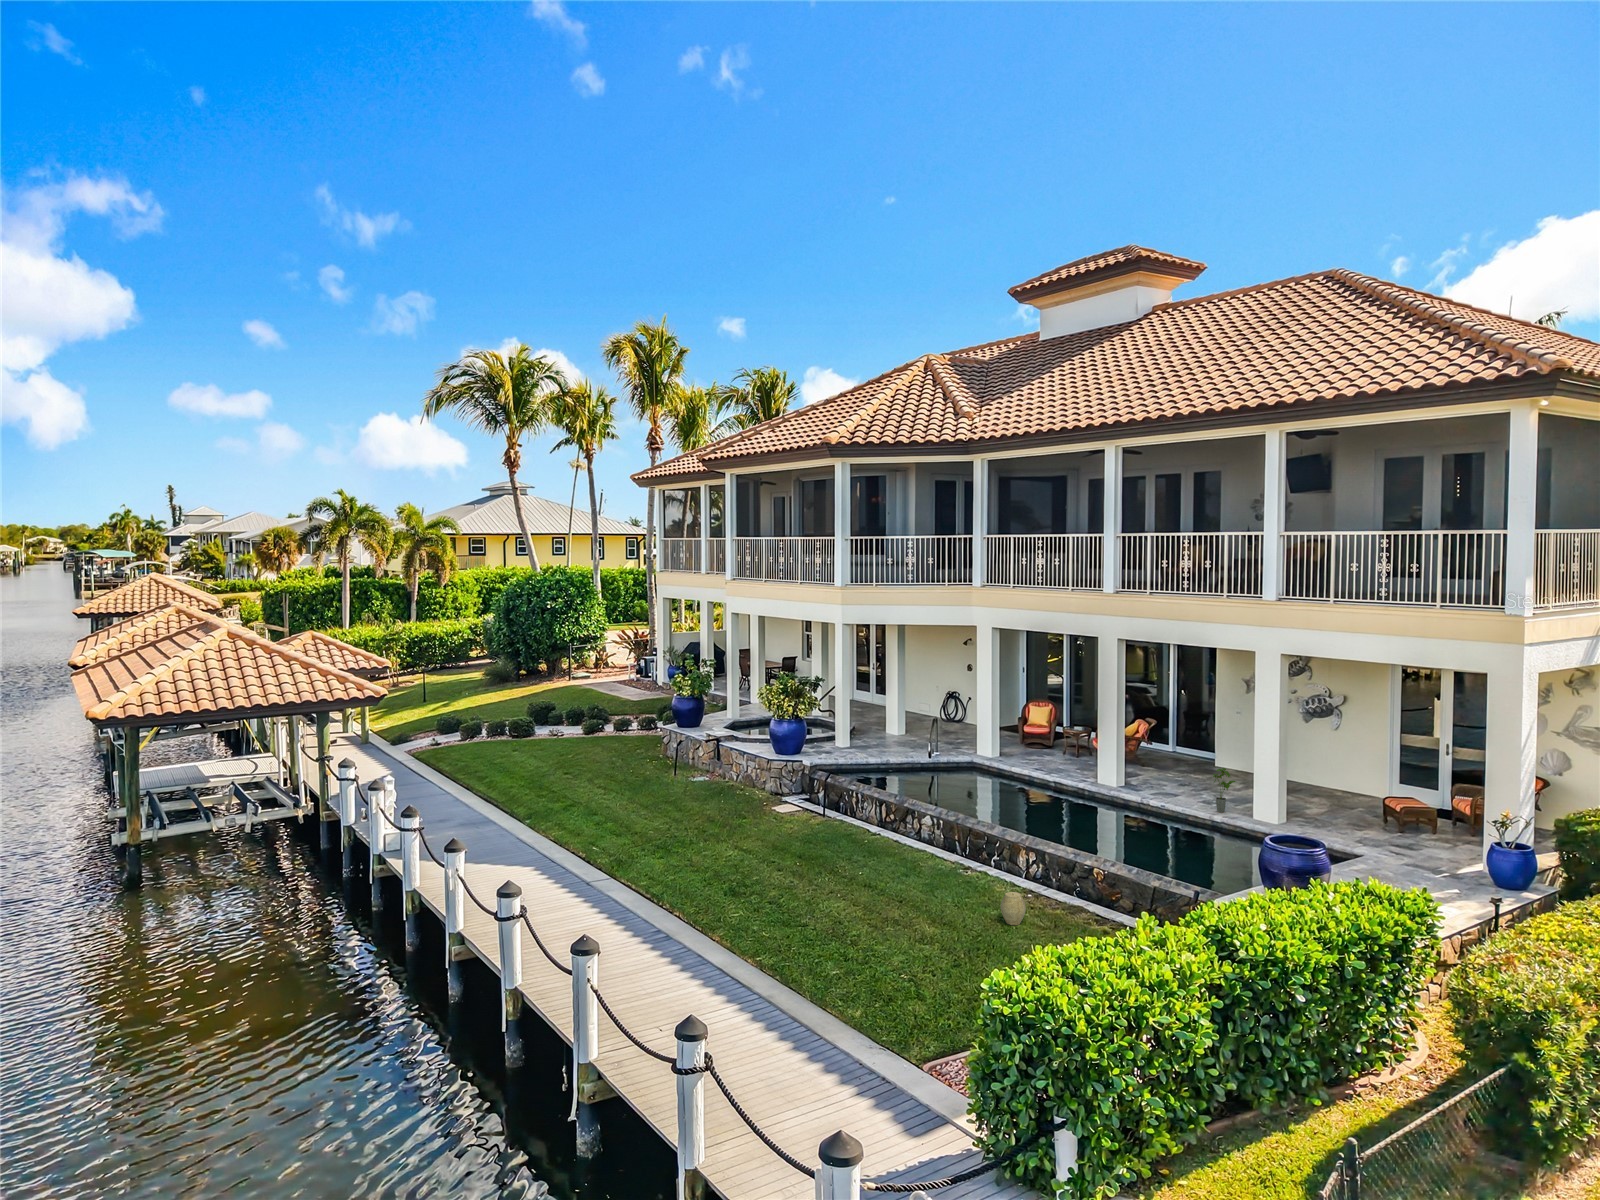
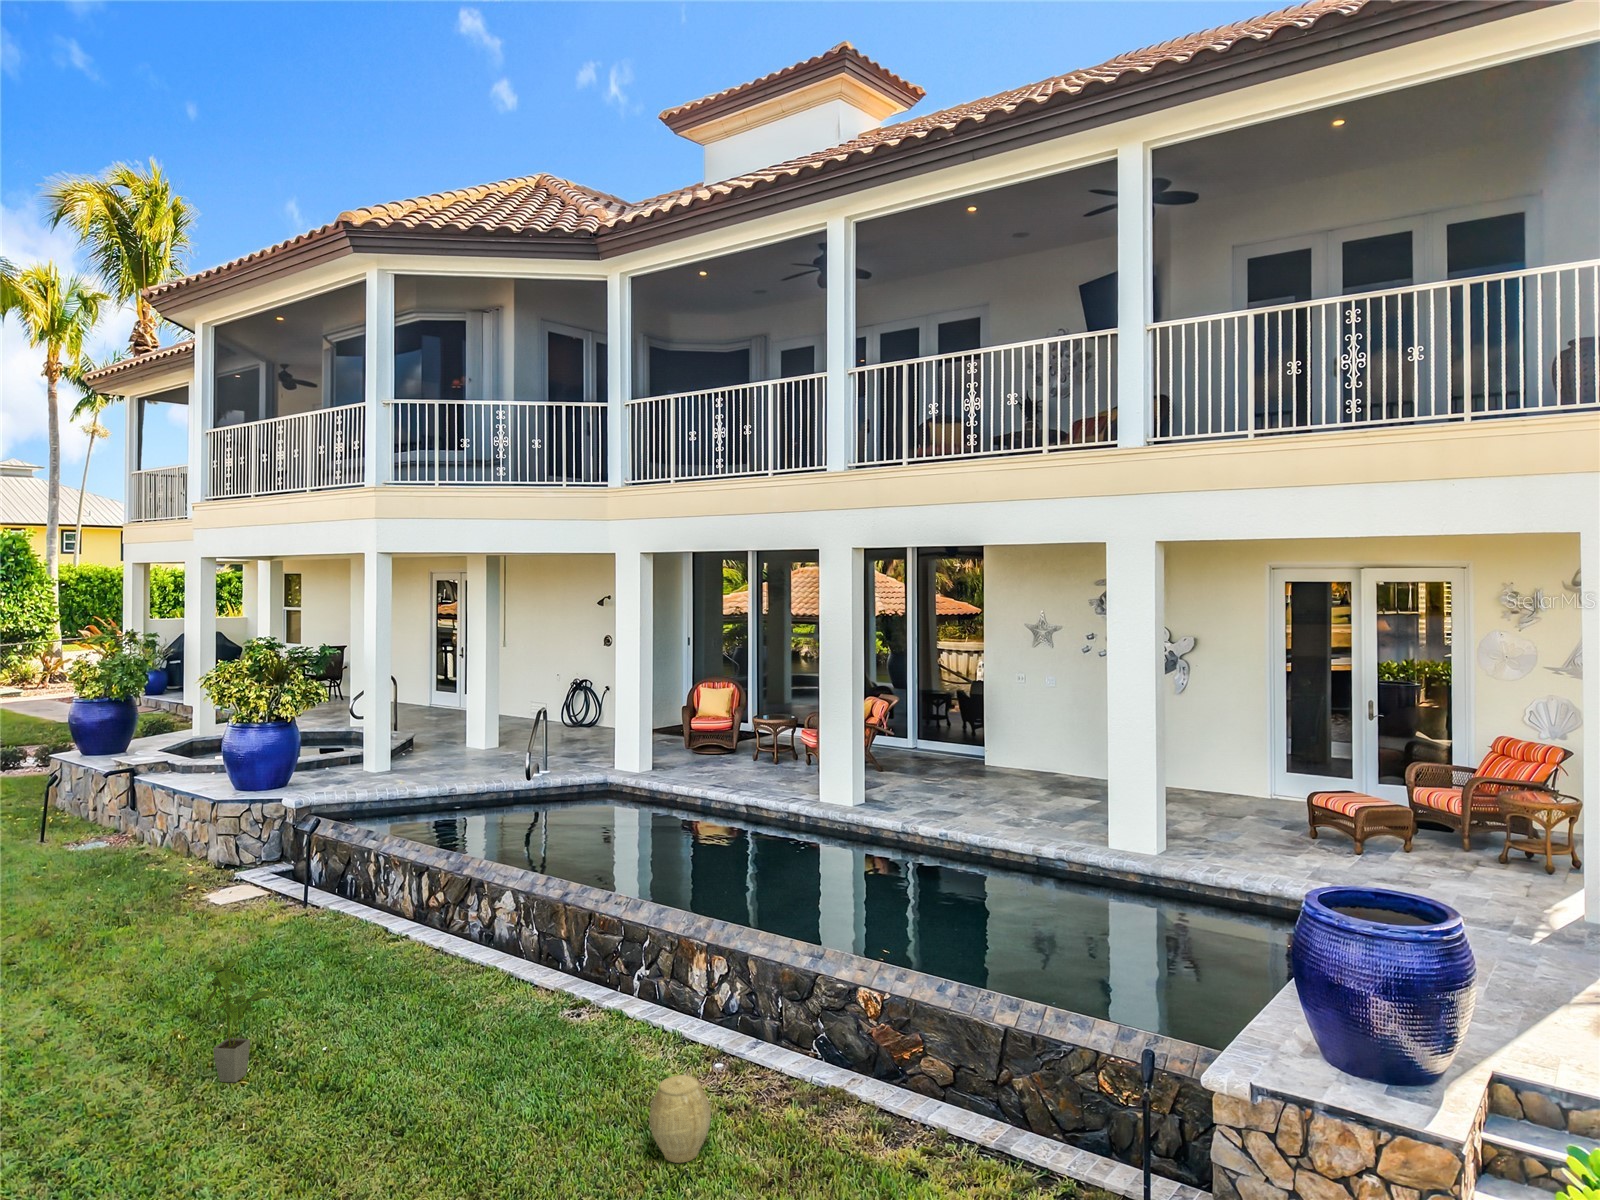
house plant: present [1213,768,1236,812] -> present [204,959,276,1082]

